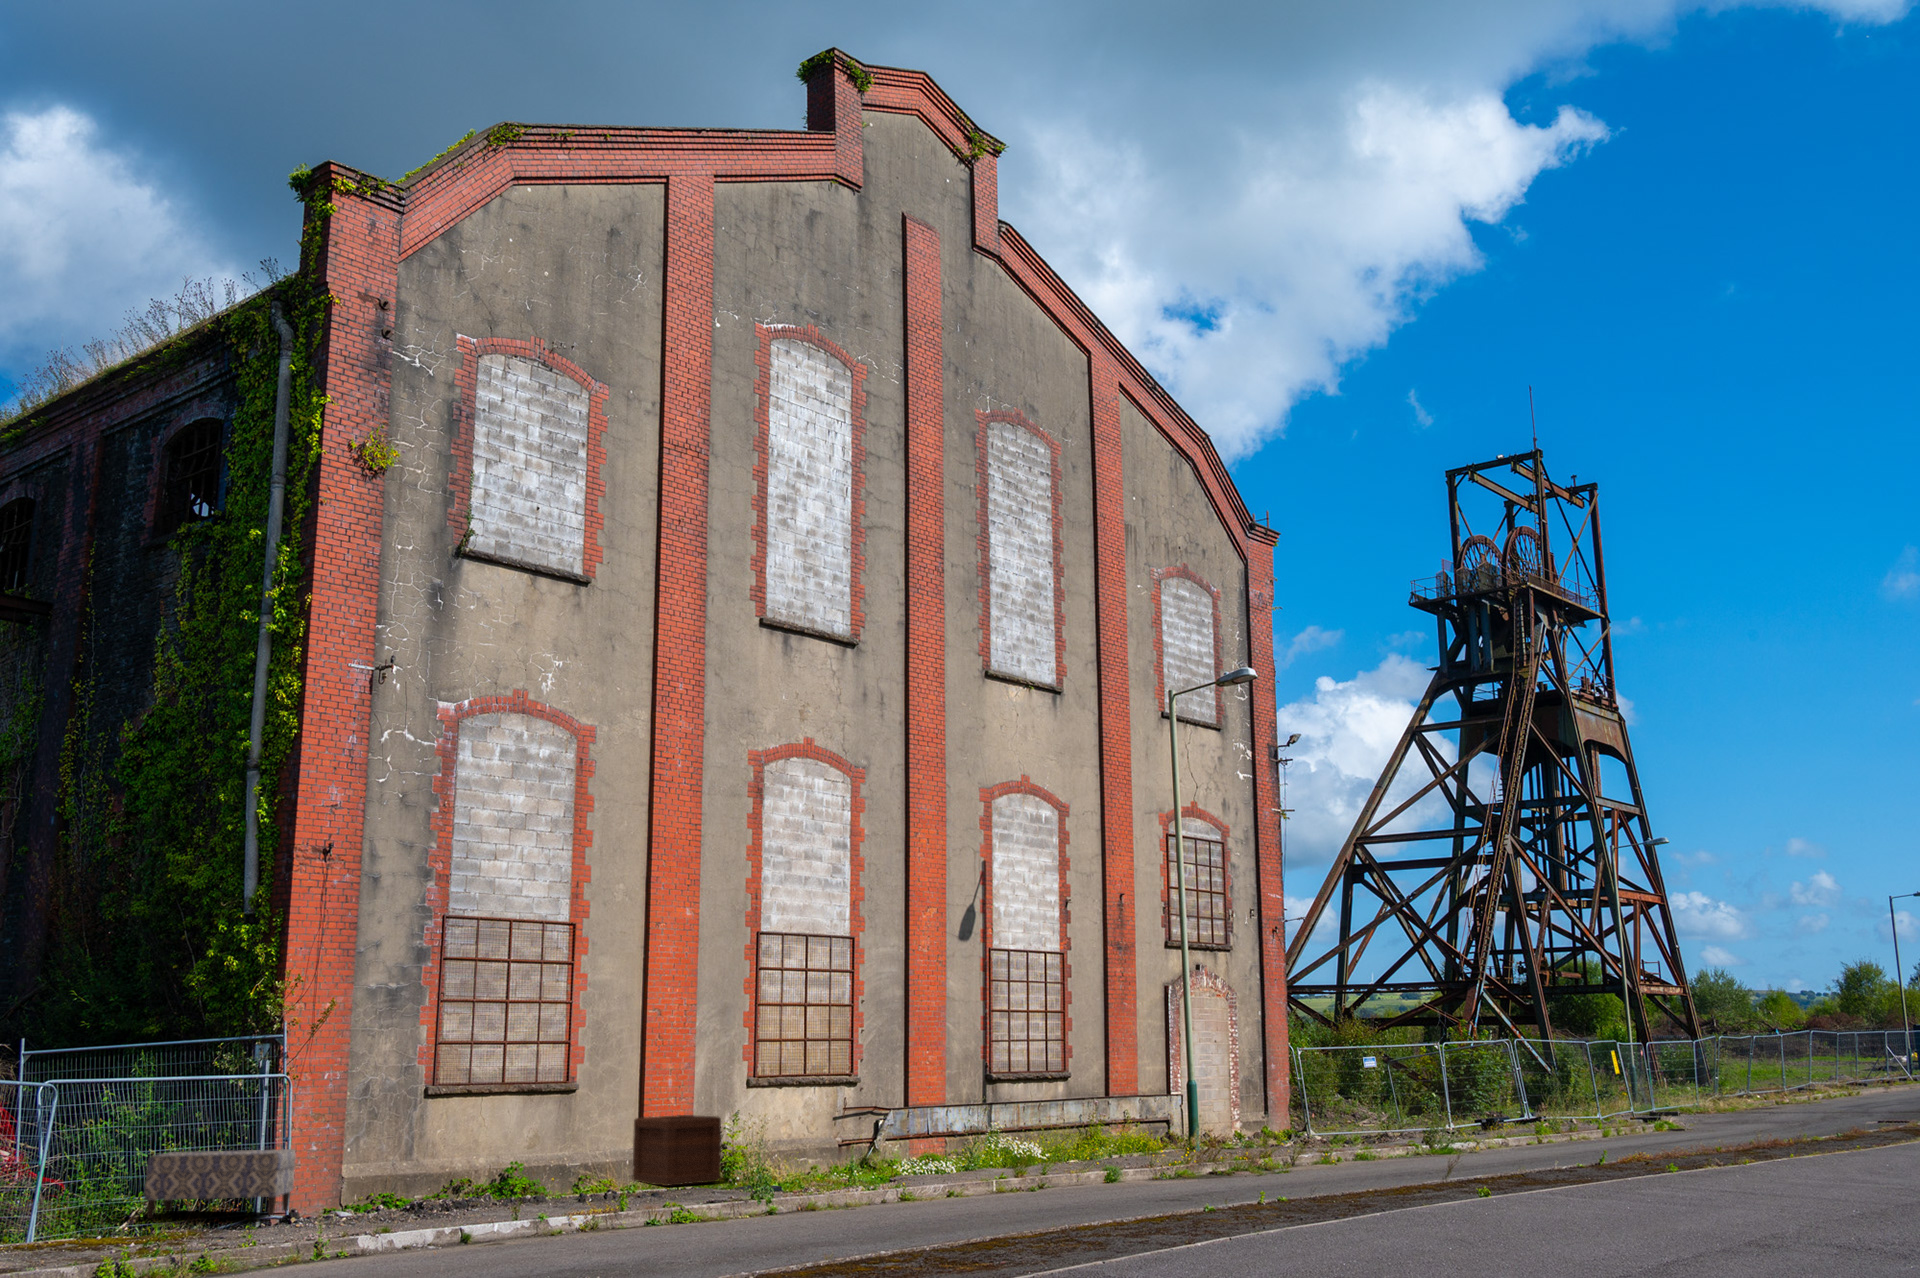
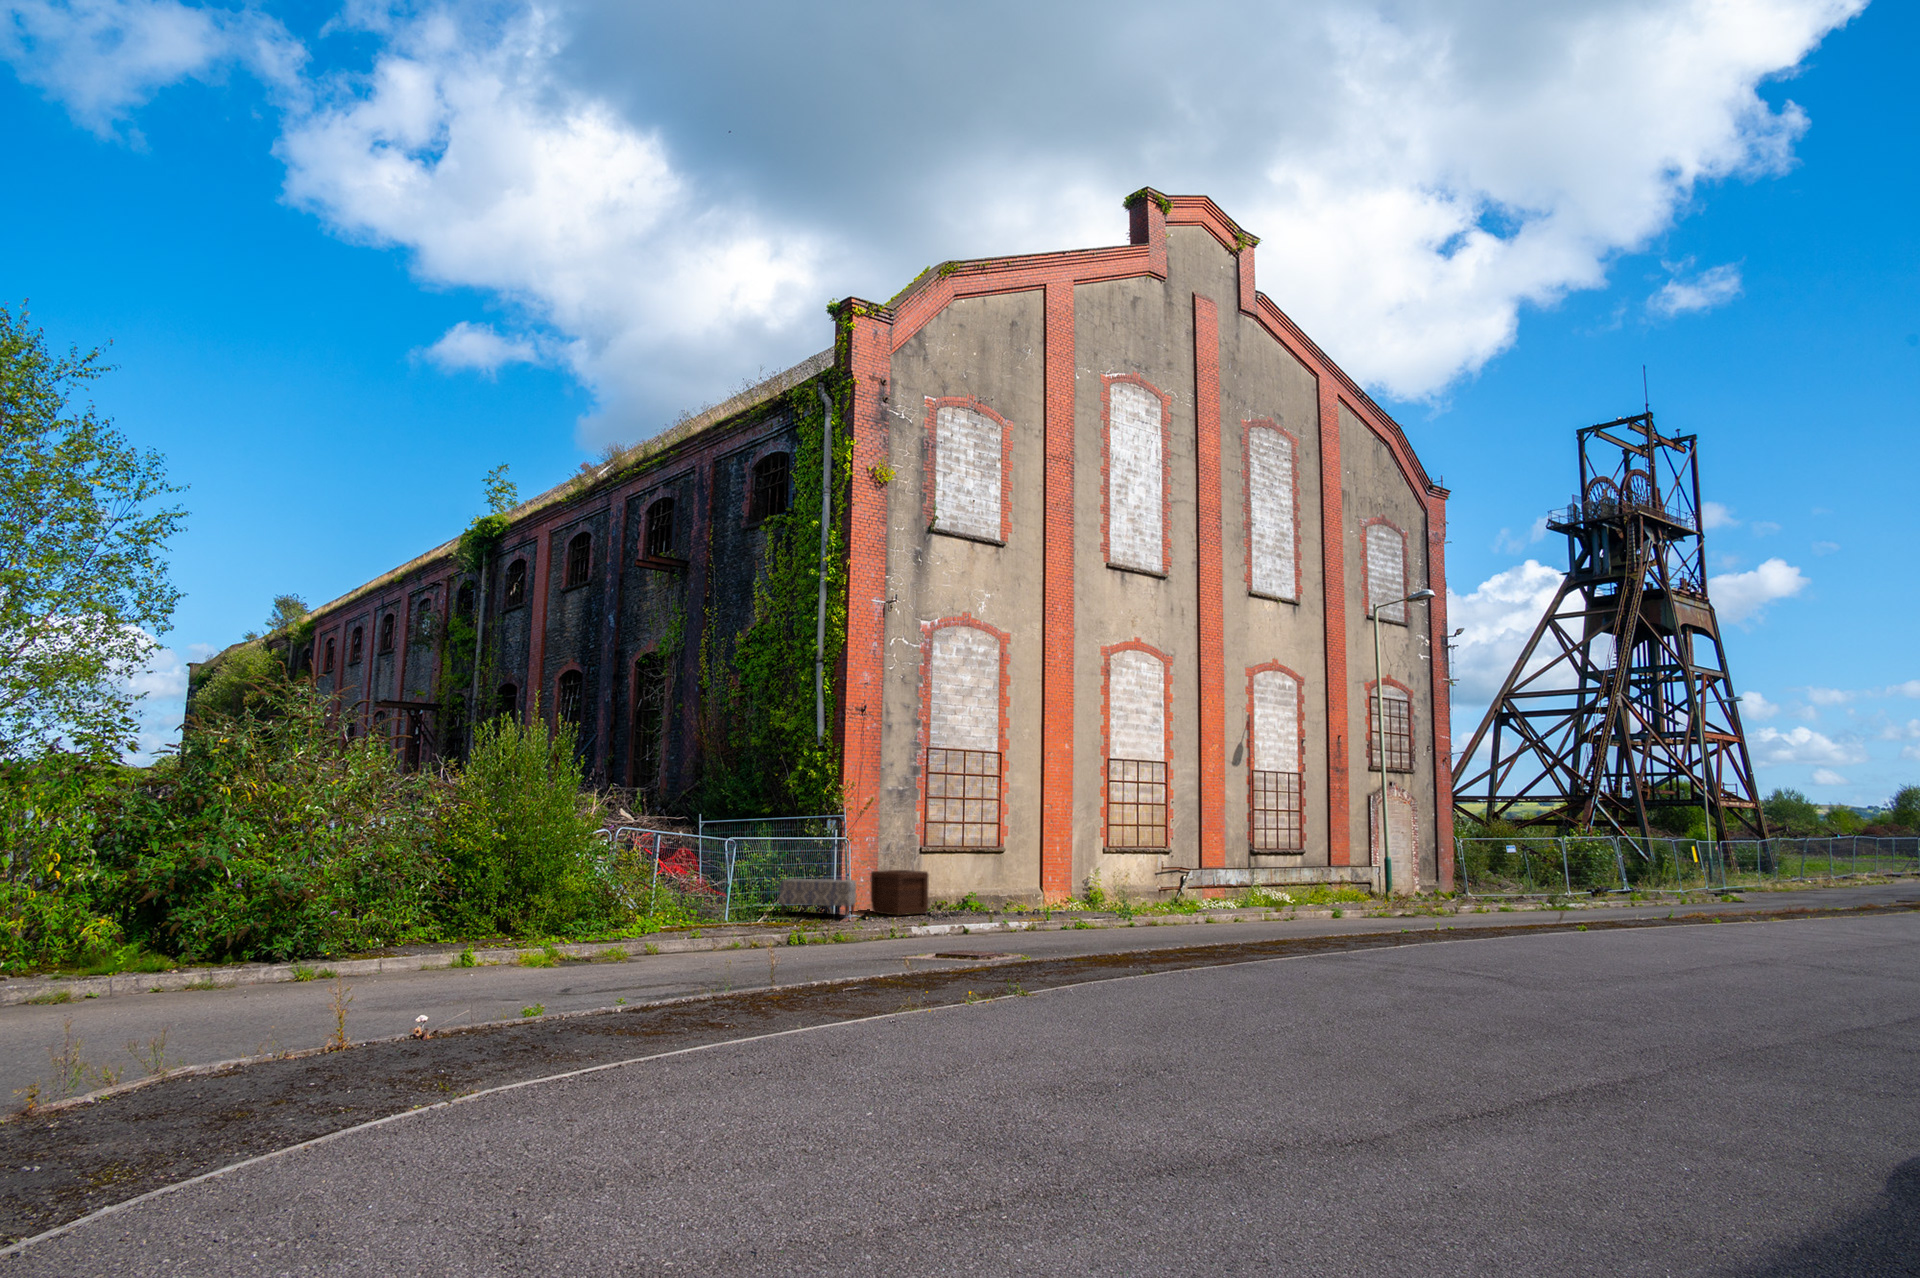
wooden crate: present [633,1115,721,1186] -> present [870,870,929,915]

